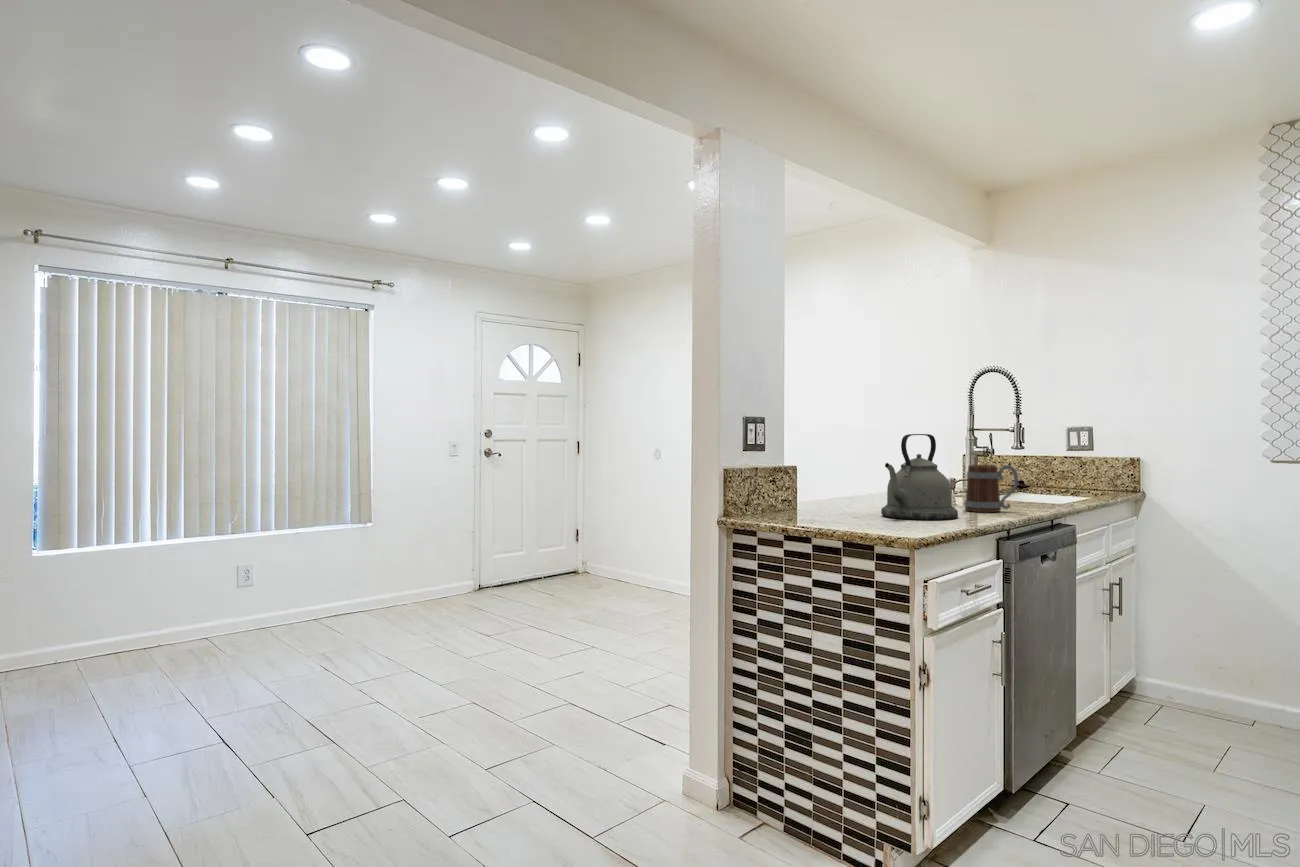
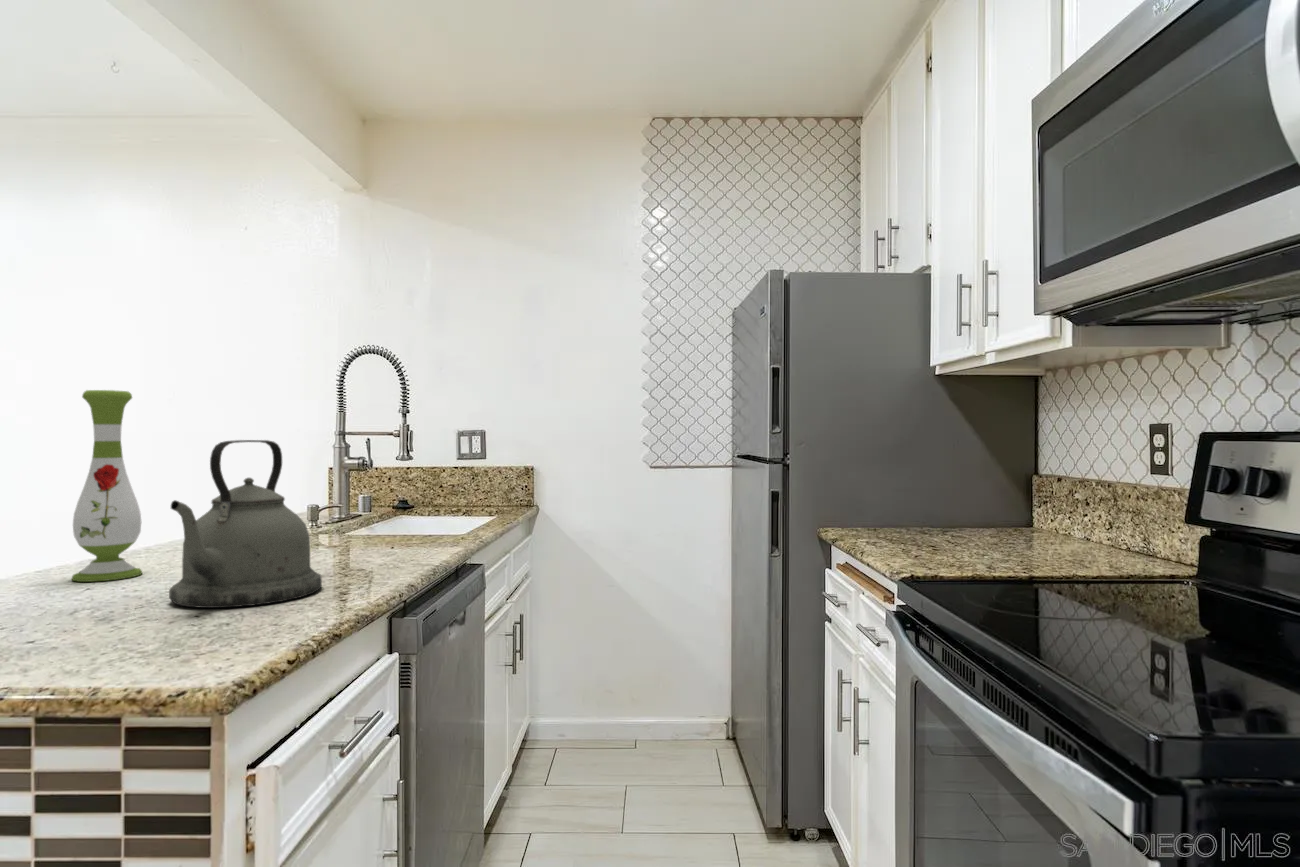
vase: none [830,408,862,507] -> present [72,390,142,582]
mug: present [964,465,1018,512] -> none [332,488,415,567]

